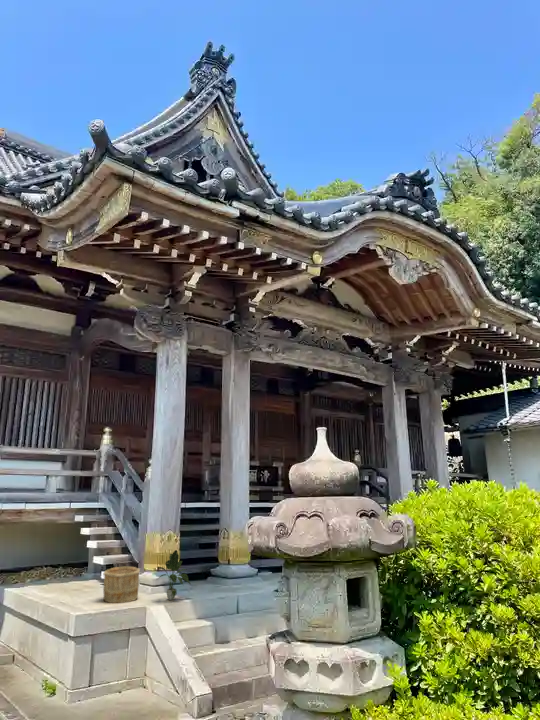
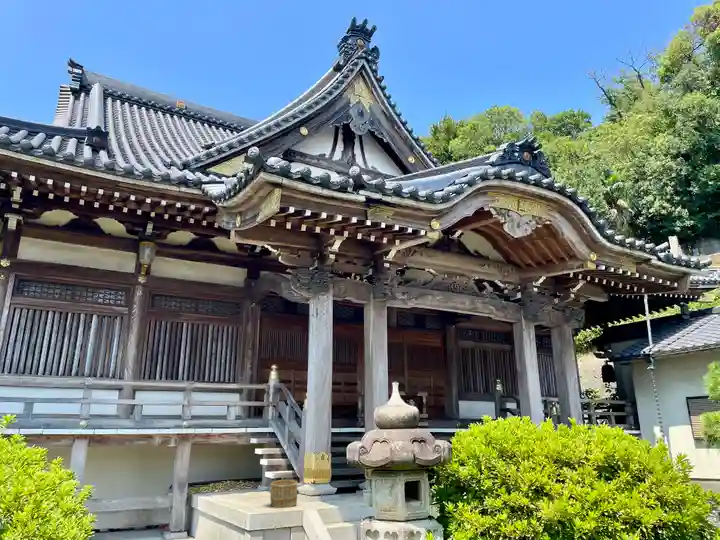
potted plant: present [157,550,190,600] -> none [309,467,337,507]

